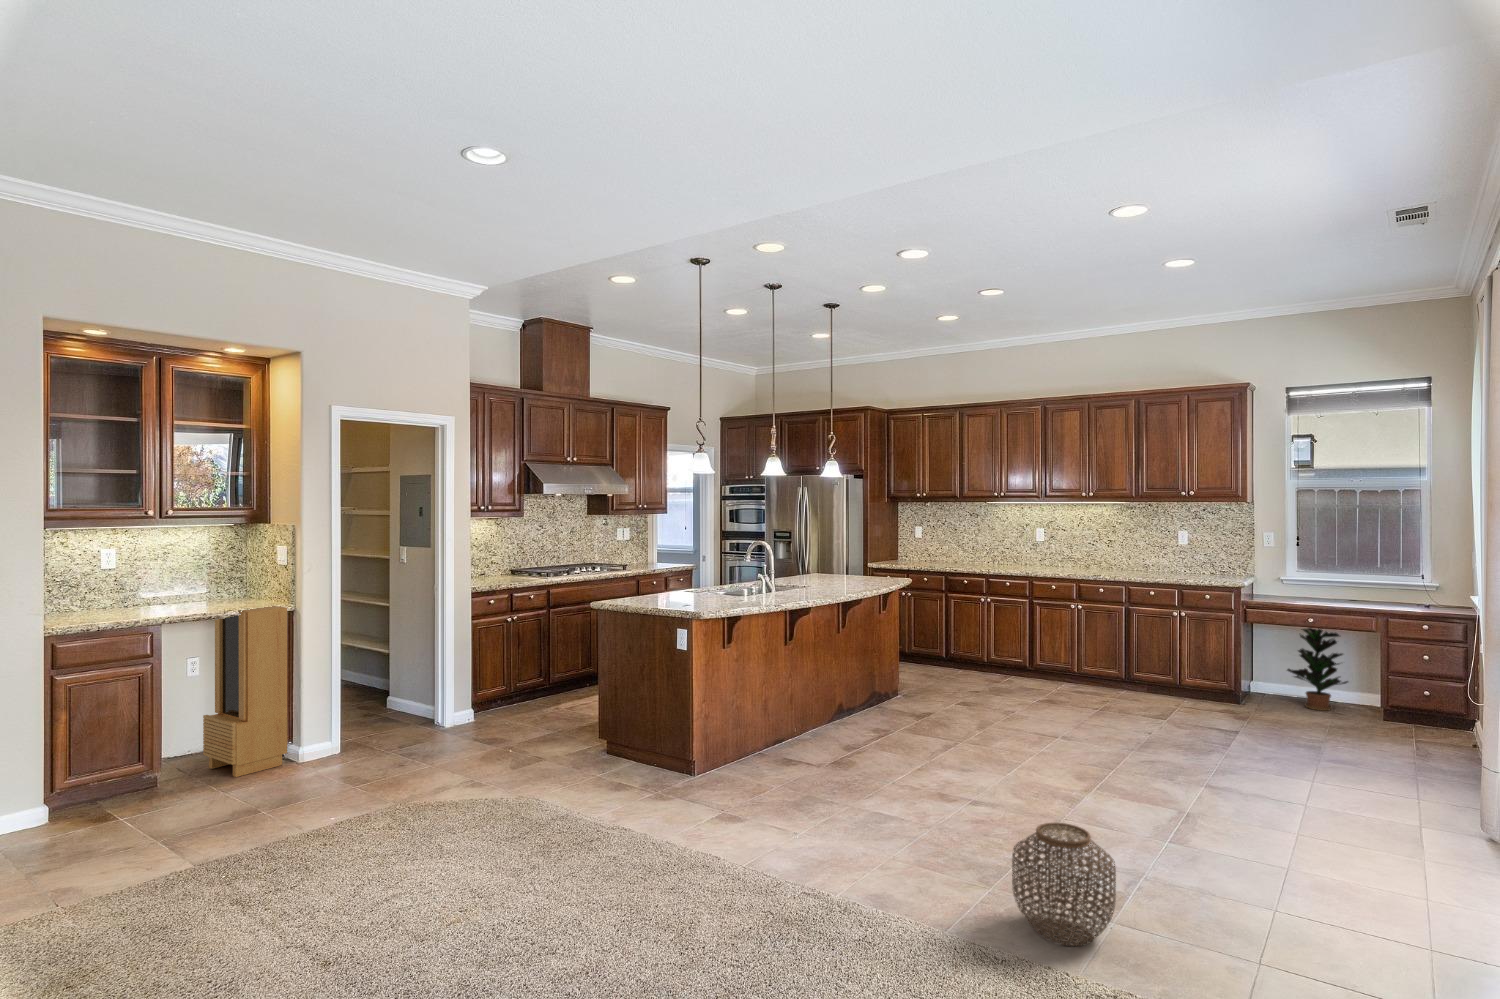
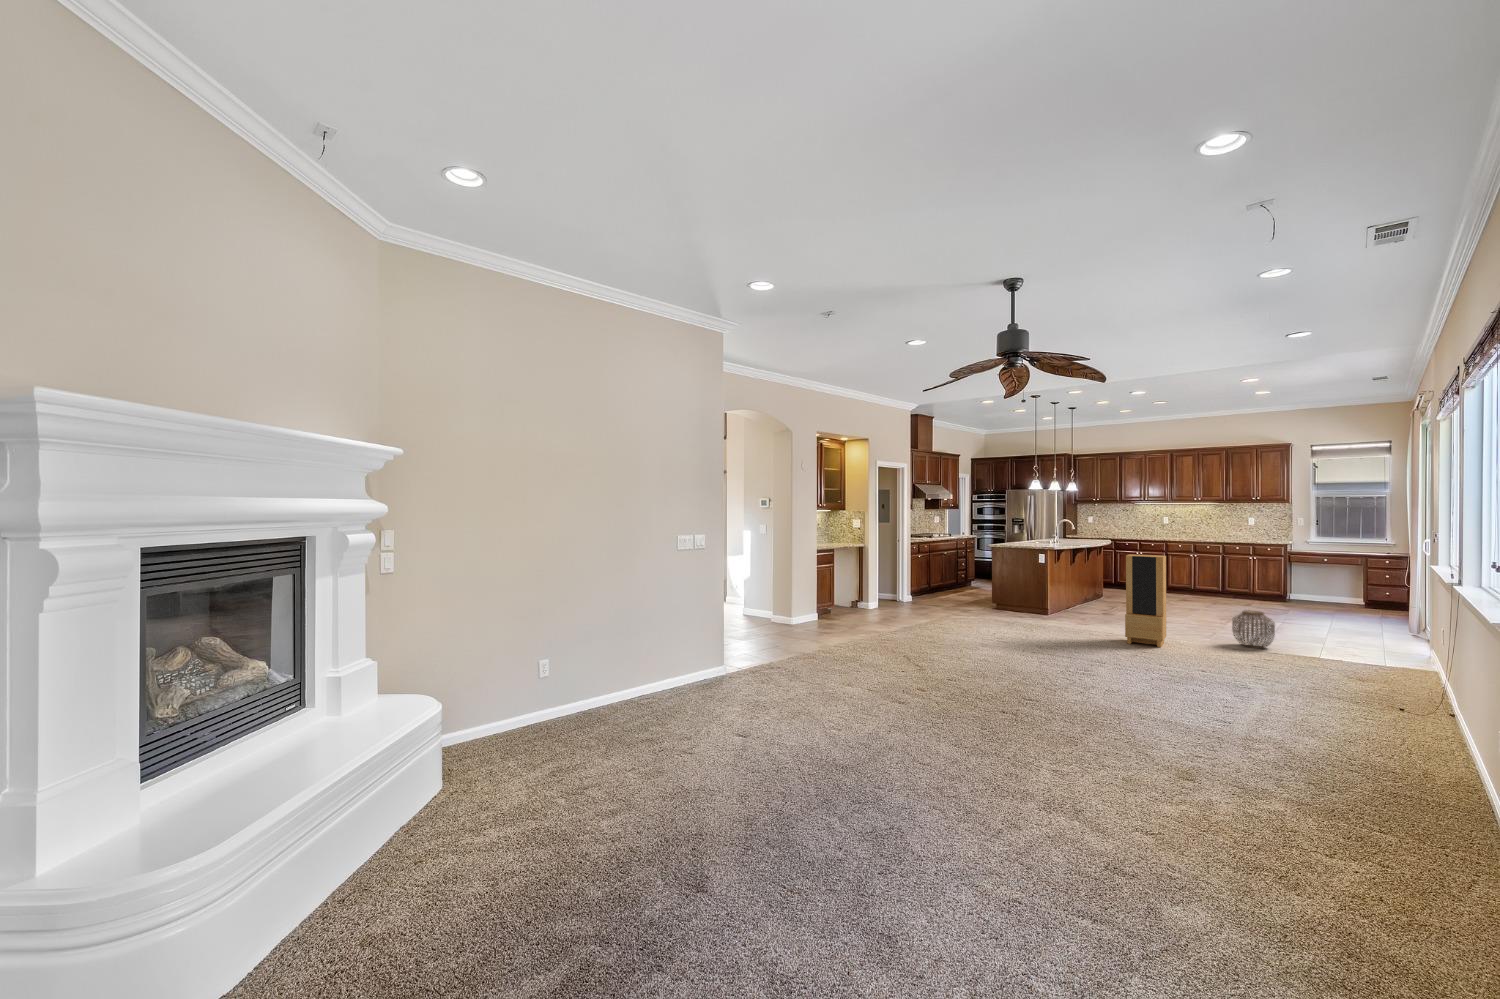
storage cabinet: present [203,606,287,777] -> present [1125,554,1166,647]
potted plant: present [1287,628,1348,711] -> none [1313,563,1348,606]

